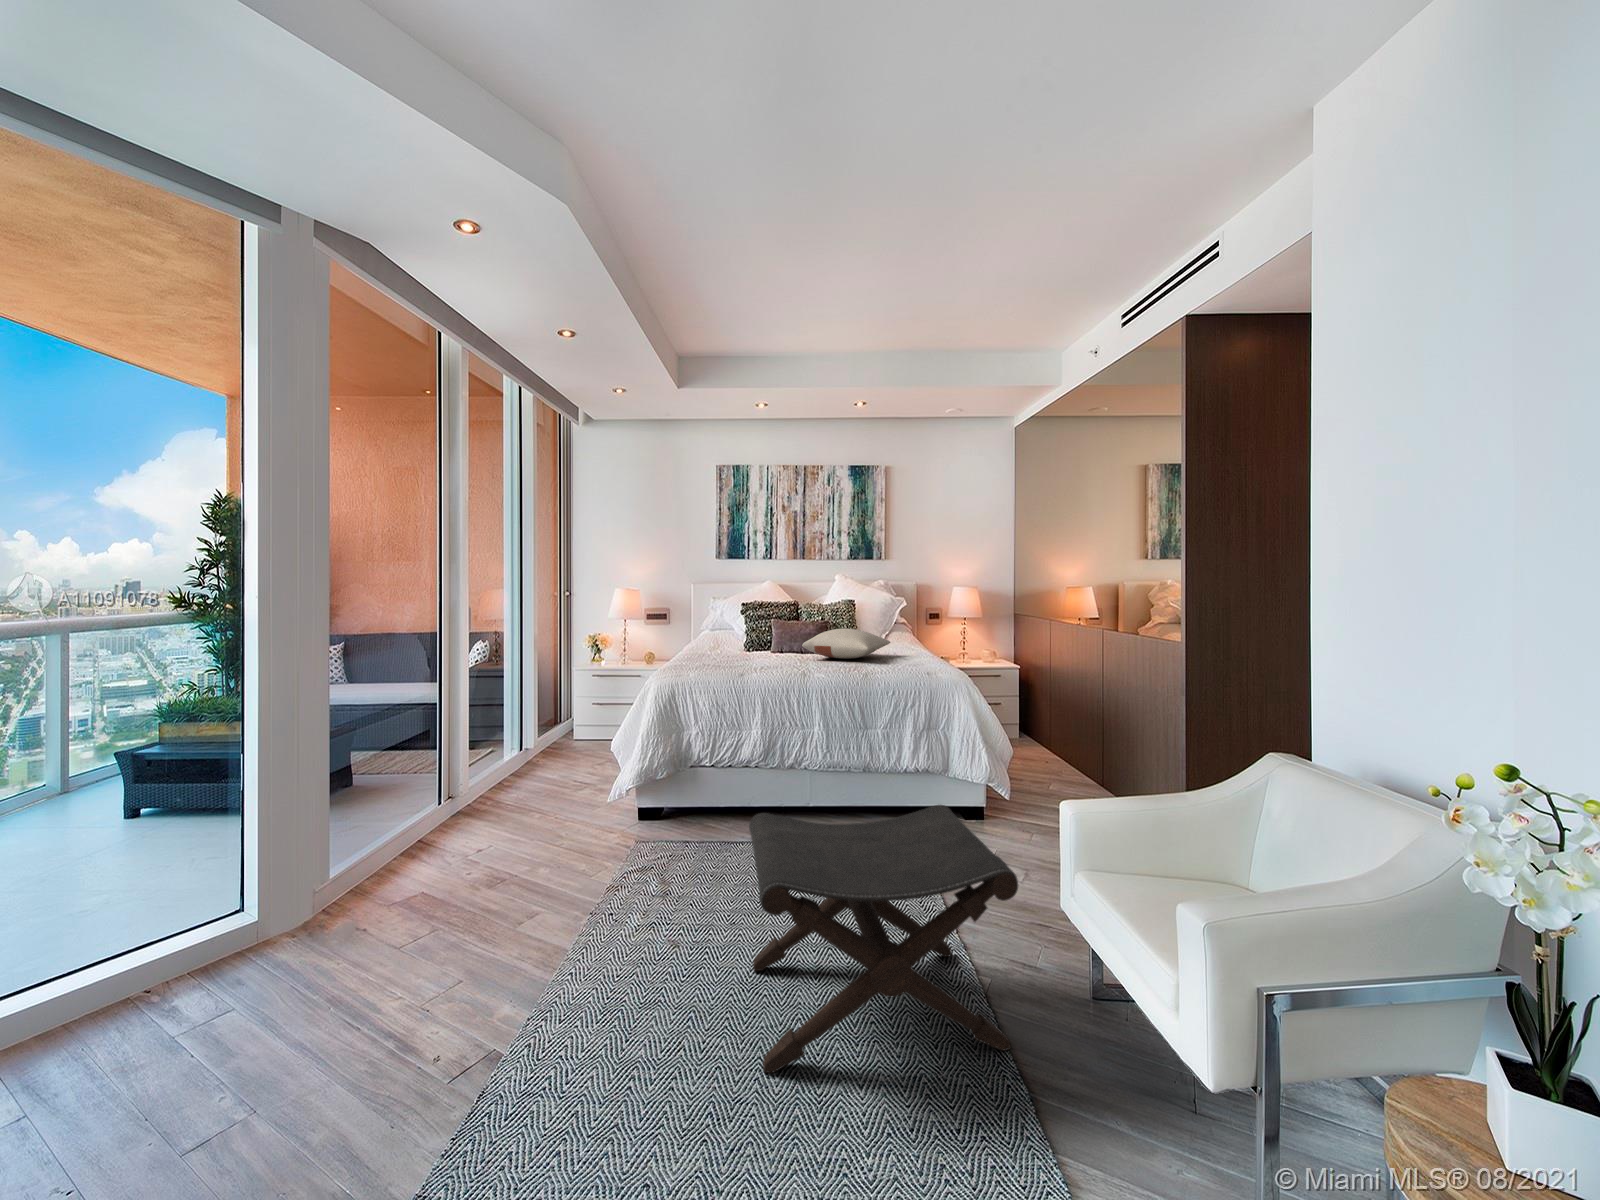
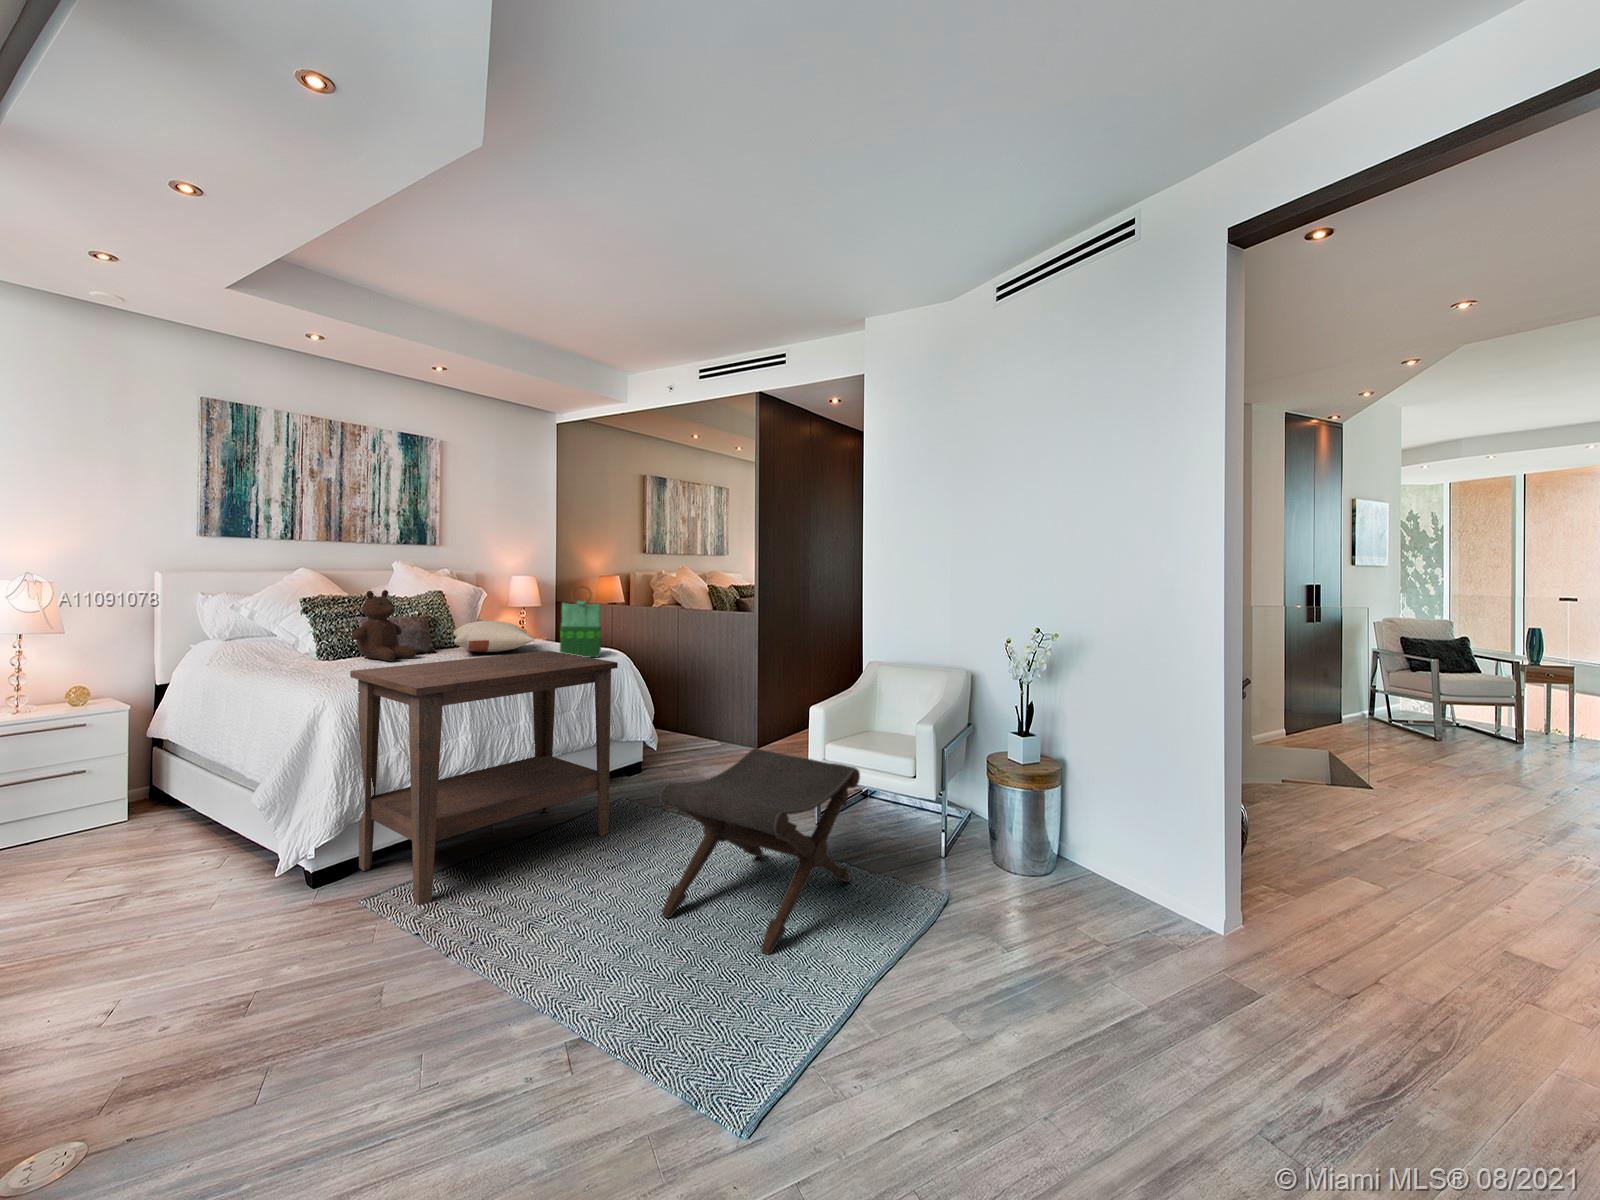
tote bag: none [883,593,925,672] -> present [560,586,601,657]
teddy bear: none [732,598,779,658] -> present [352,590,417,661]
side table: none [638,659,856,866] -> present [350,651,618,905]

